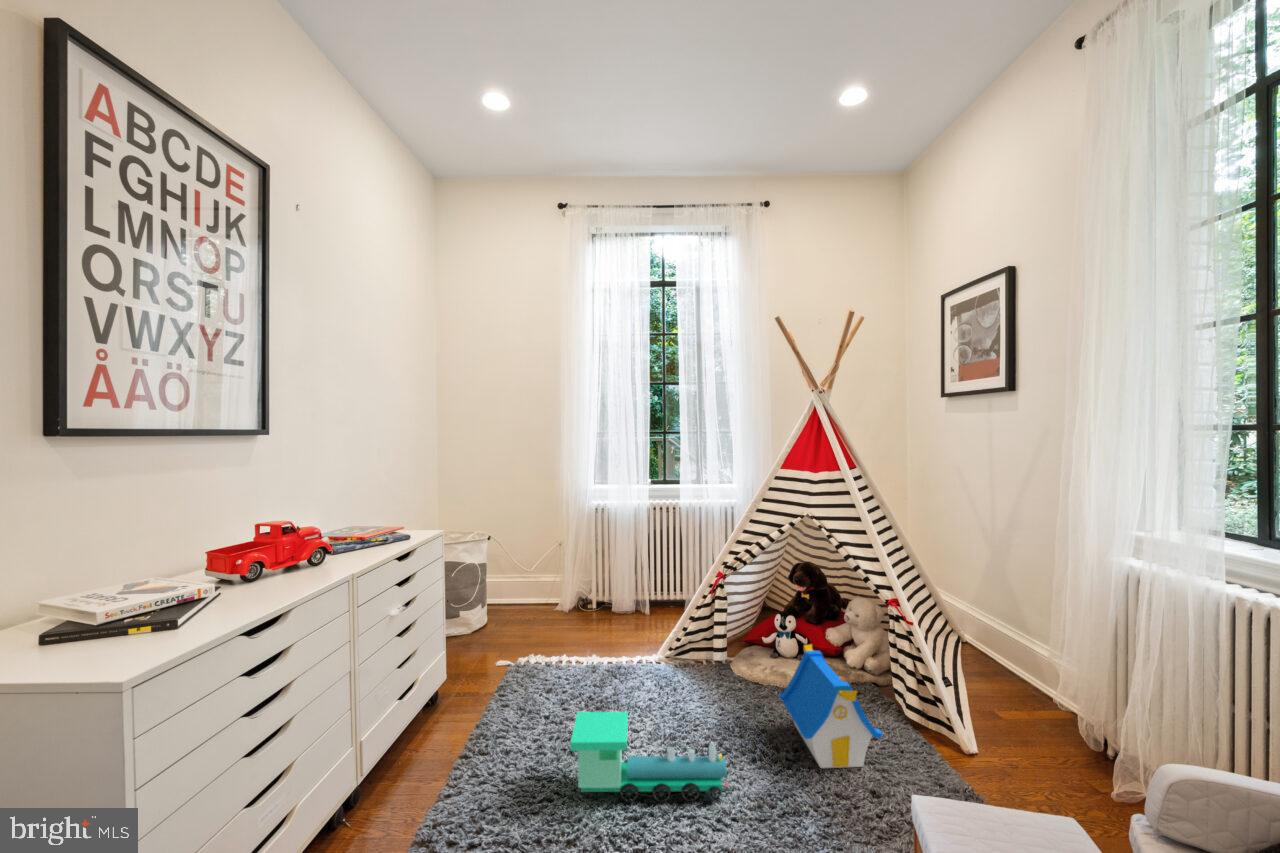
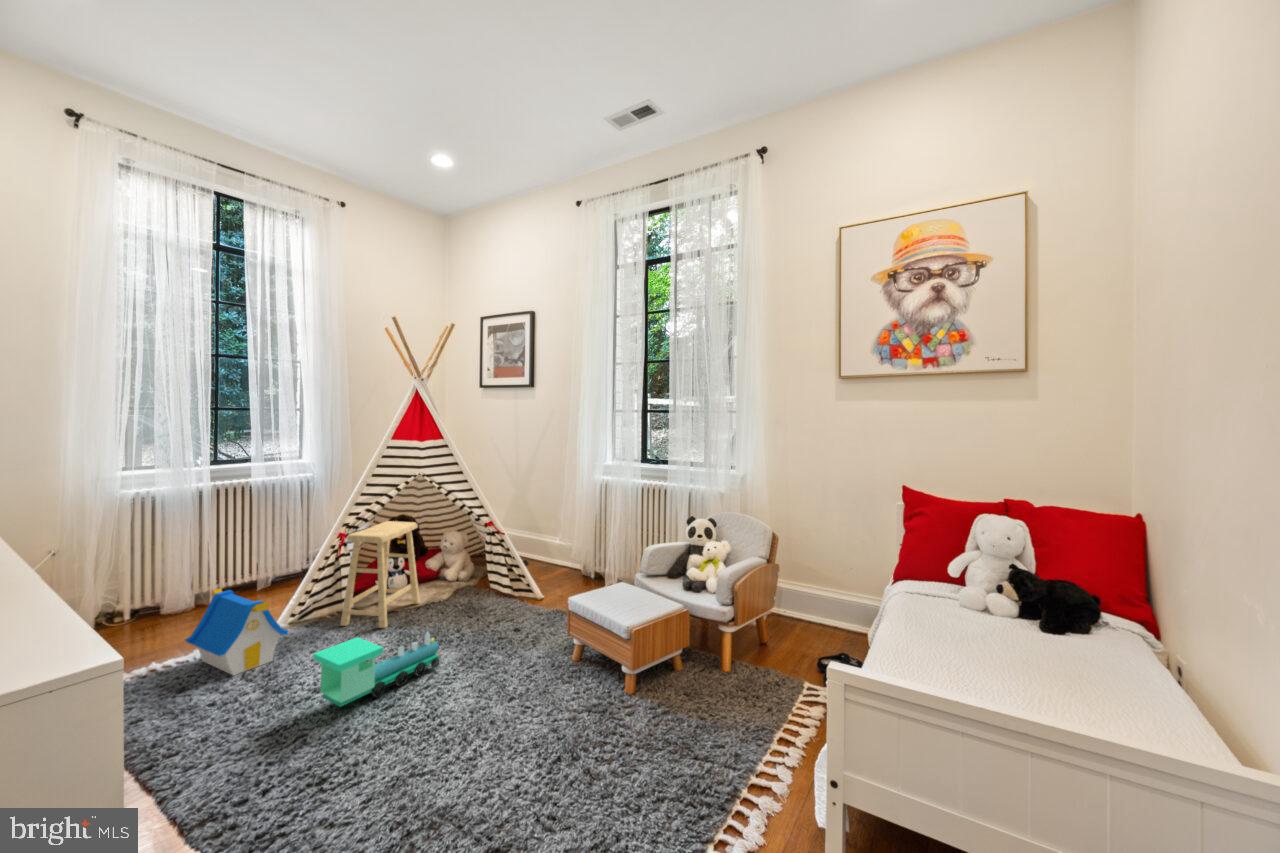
footstool: none [700,568,798,703] -> present [340,521,420,628]
toy house: present [778,645,883,768] -> present [185,588,289,675]

